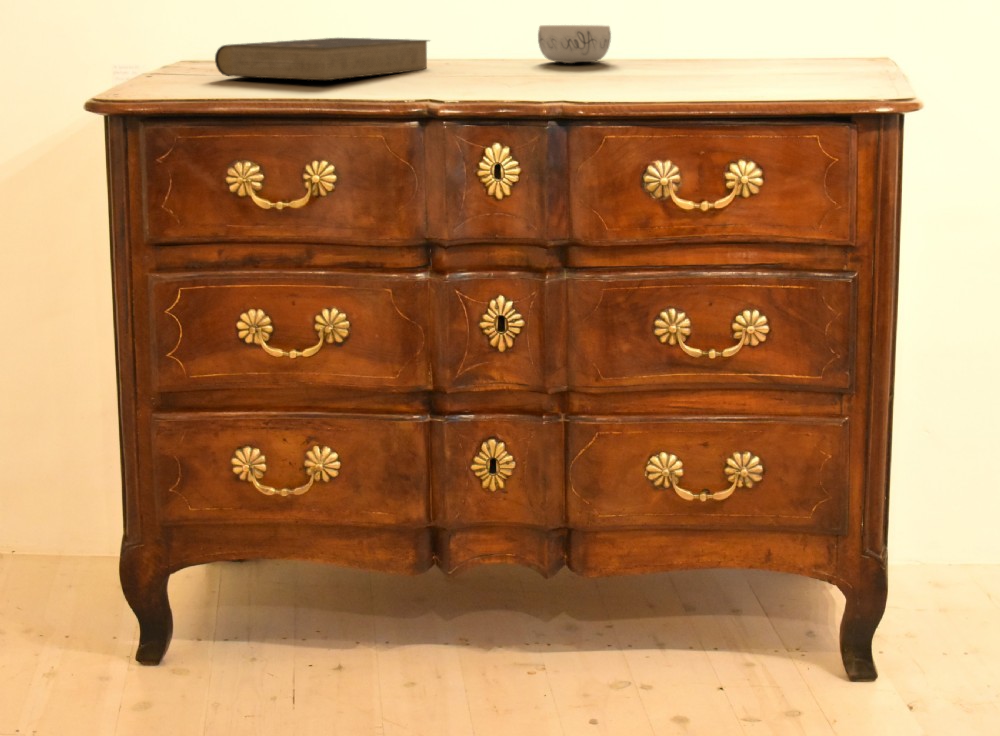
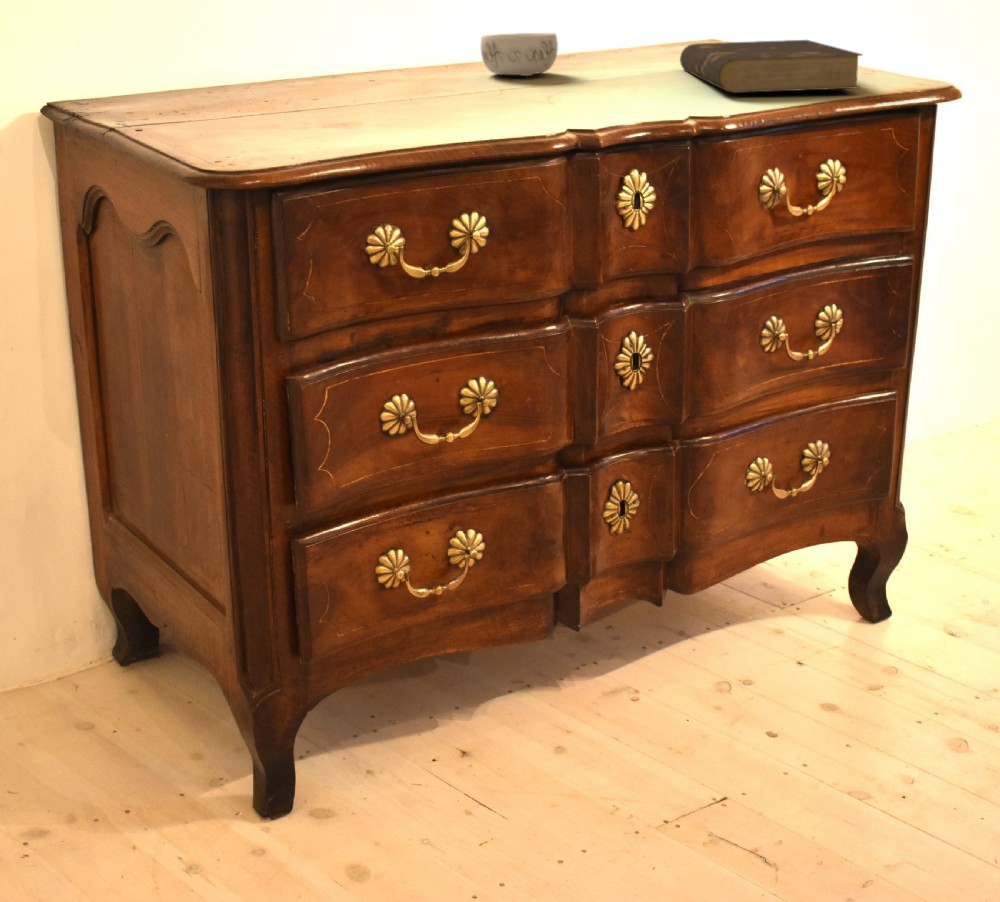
book: present [215,38,429,80] -> present [680,40,862,93]

